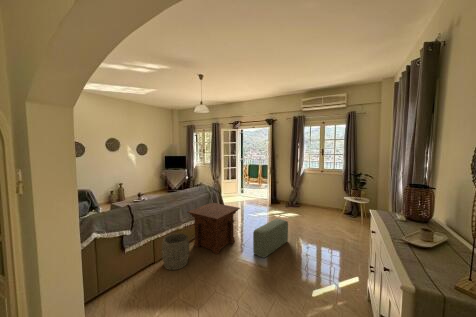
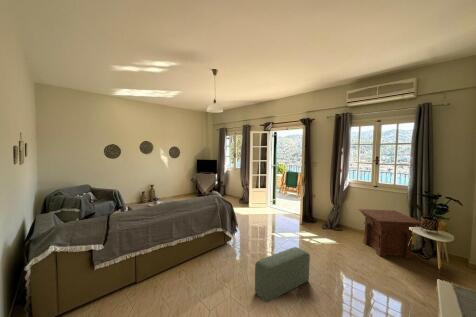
side table: present [187,203,240,254] -> present [359,209,423,258]
woven basket: present [162,233,189,270] -> none [142,251,176,298]

